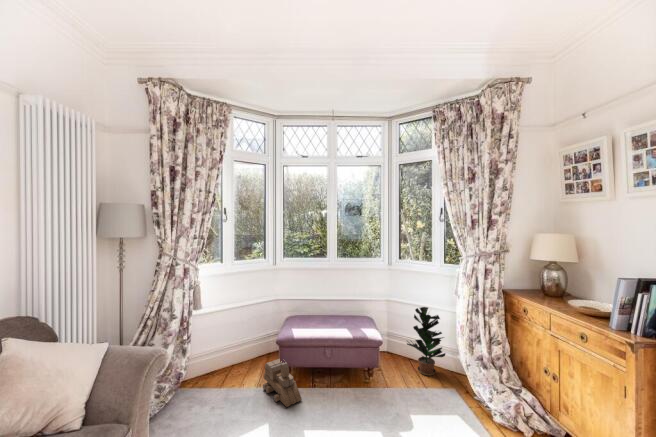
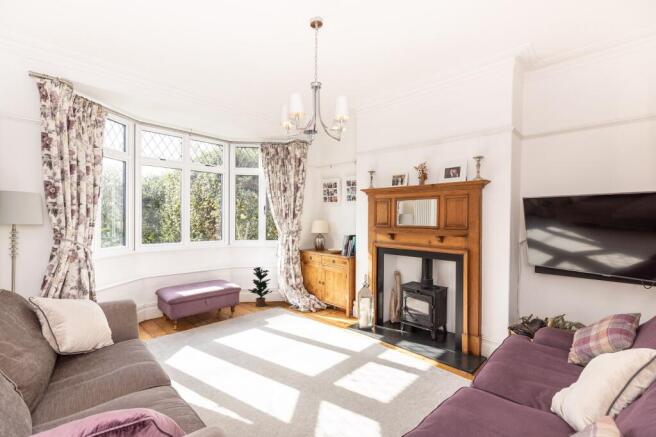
toy train: present [263,359,302,407] -> none [163,312,202,338]

